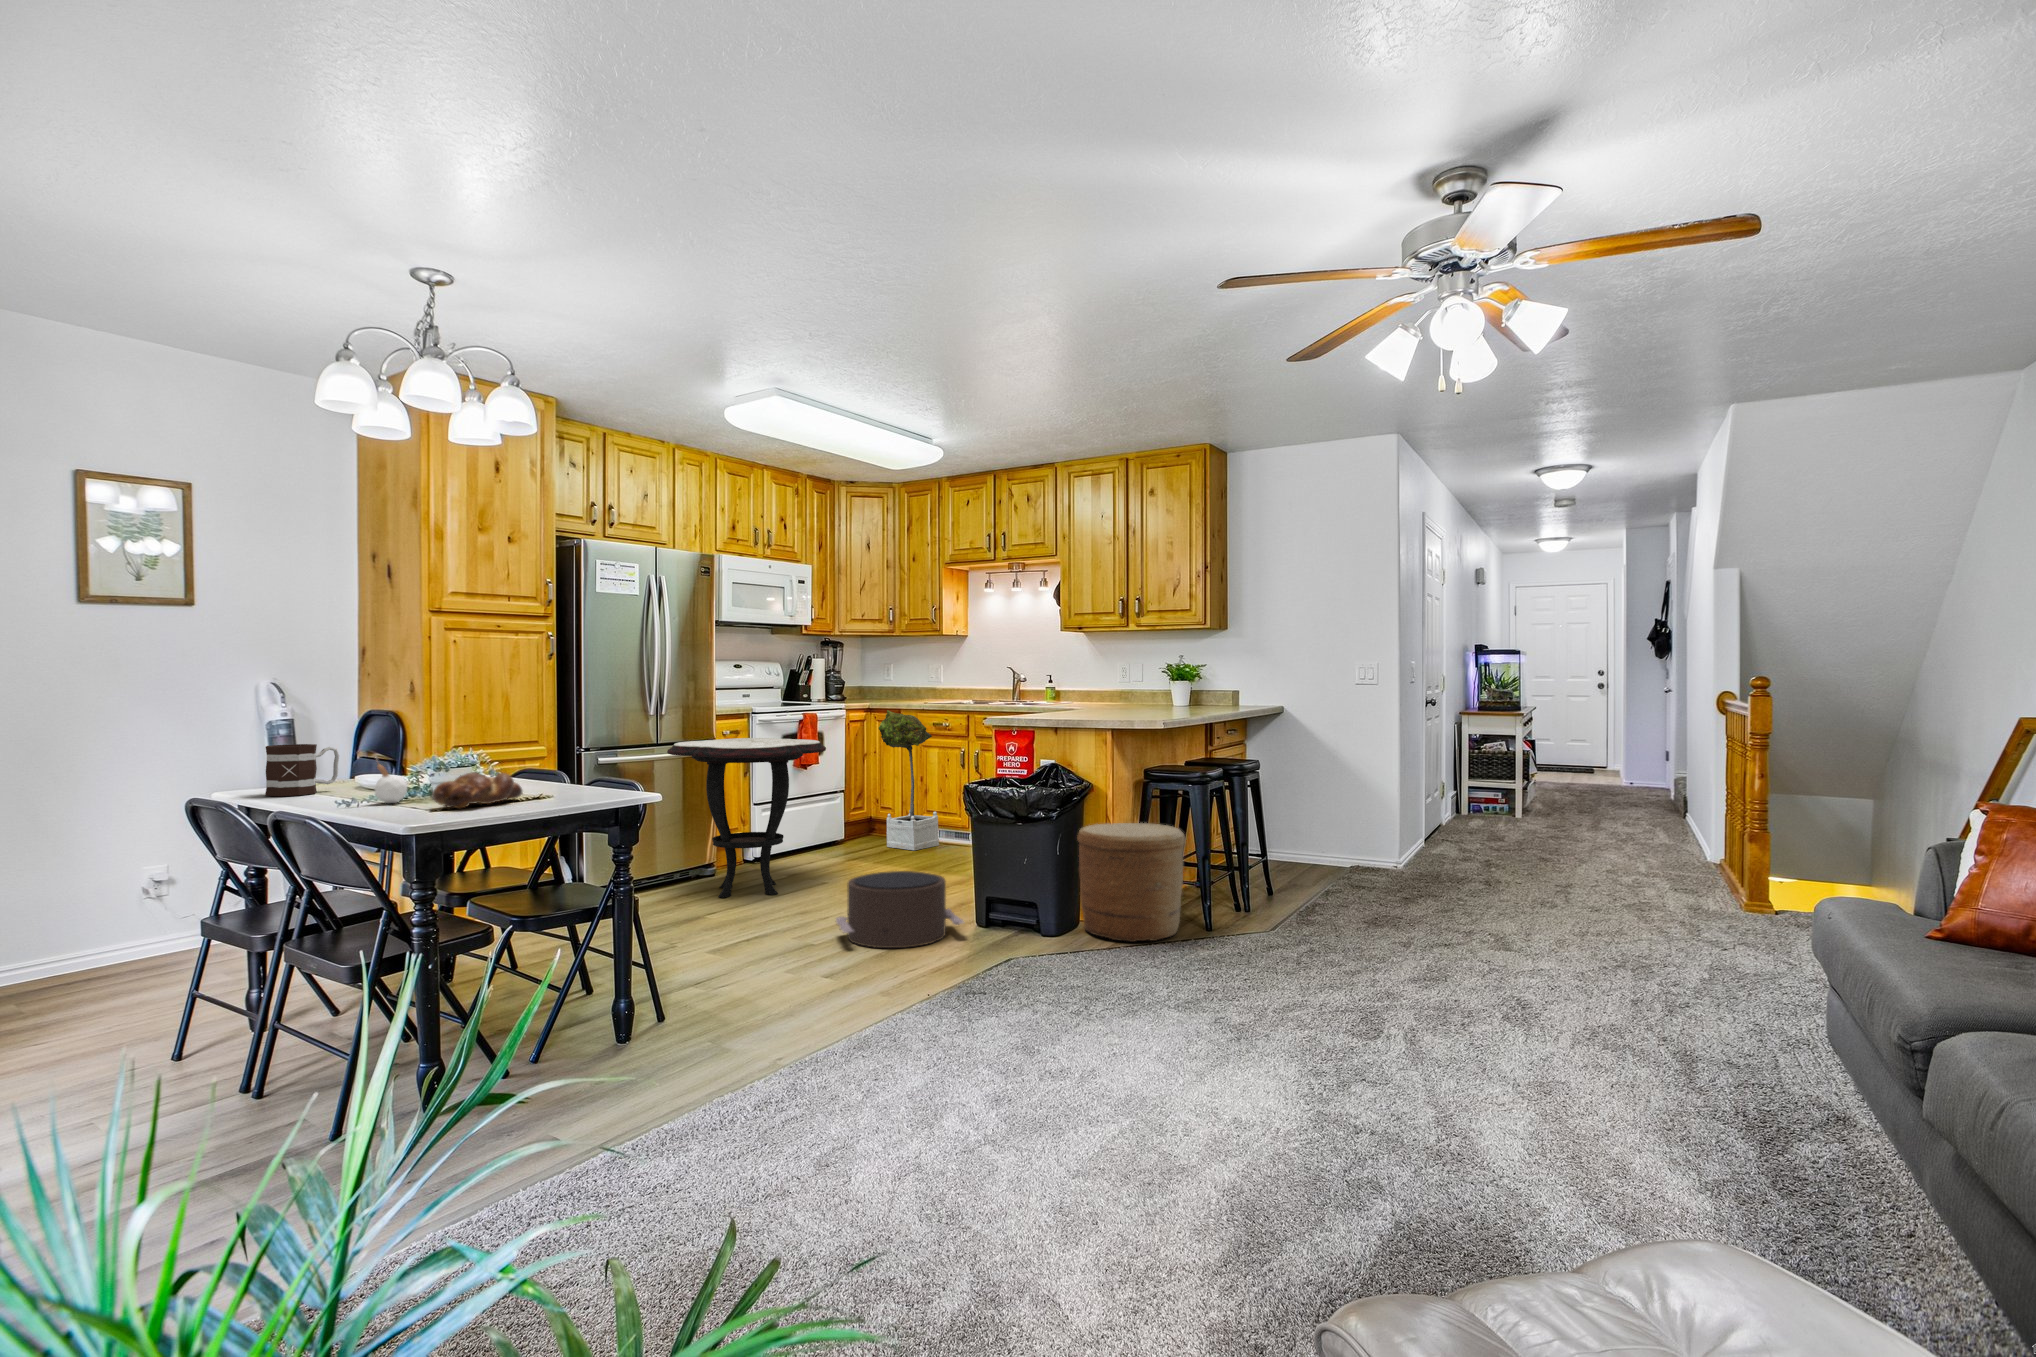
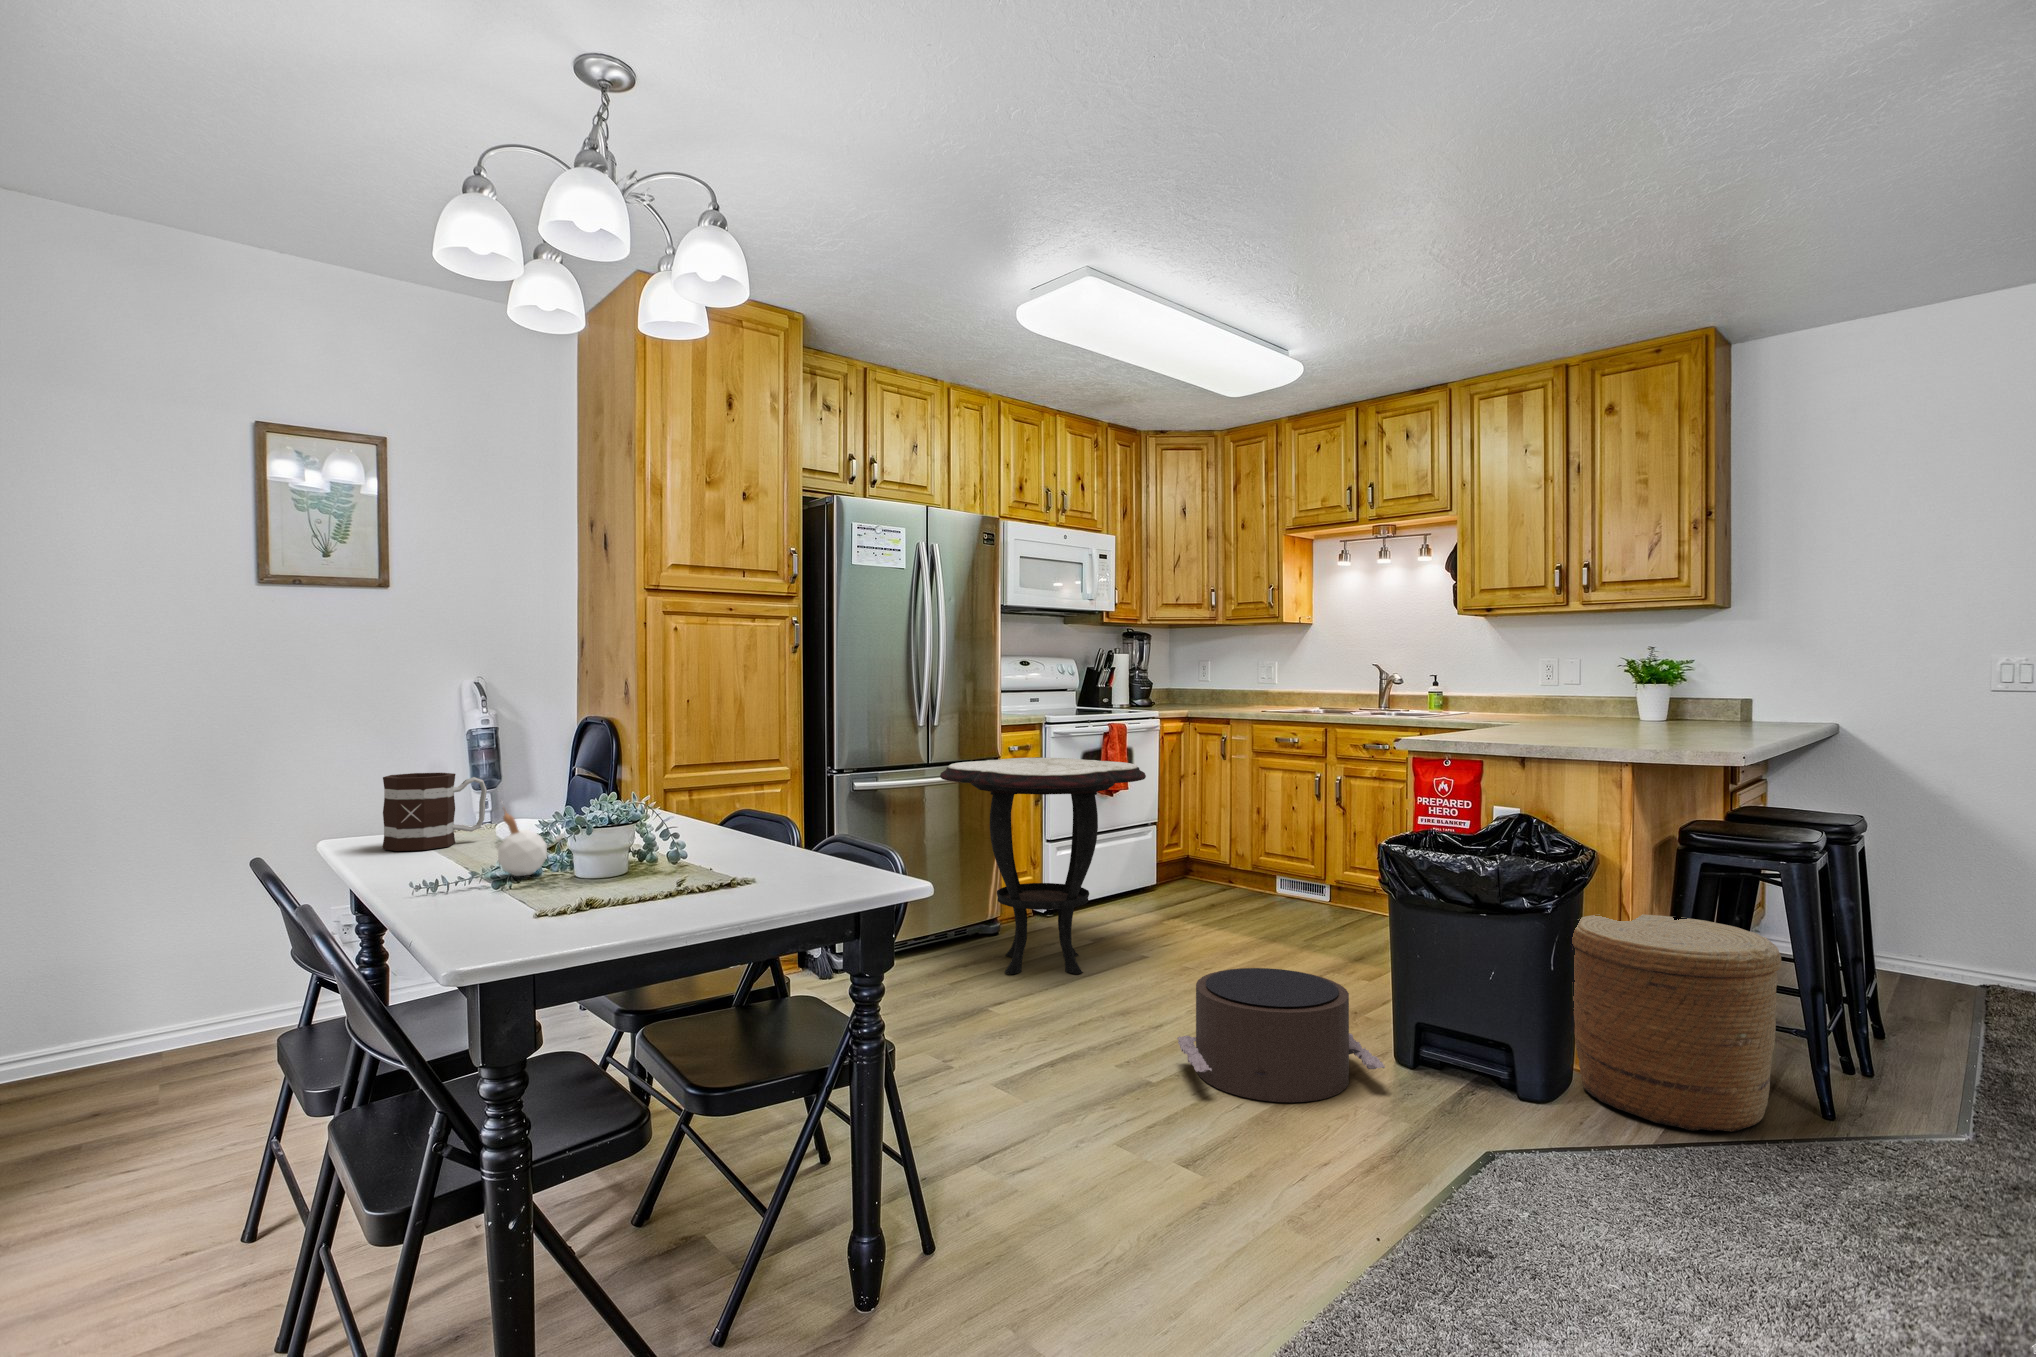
potted tree: present [879,710,939,850] -> none [1201,721,1283,909]
bread loaf: present [432,772,522,808] -> none [566,832,713,897]

